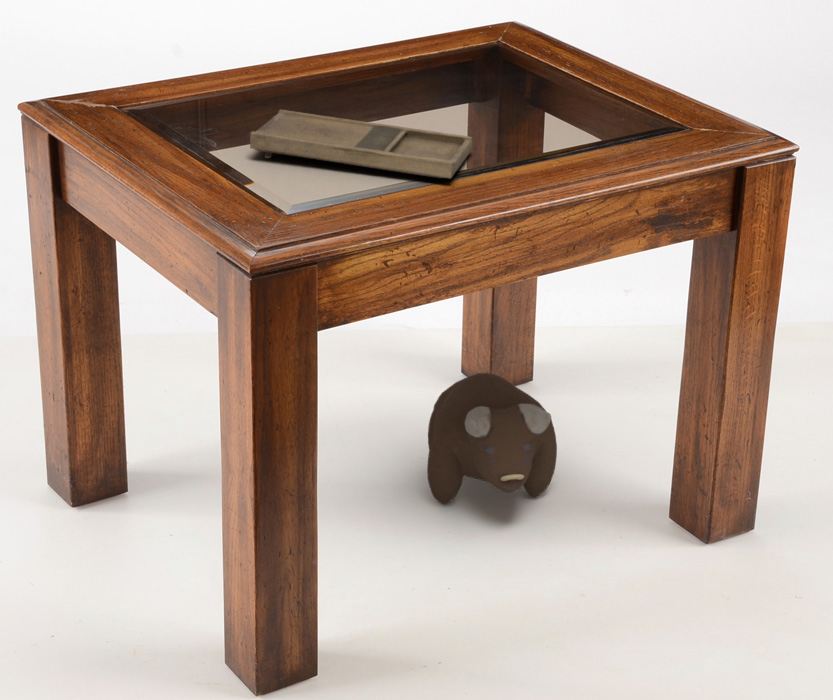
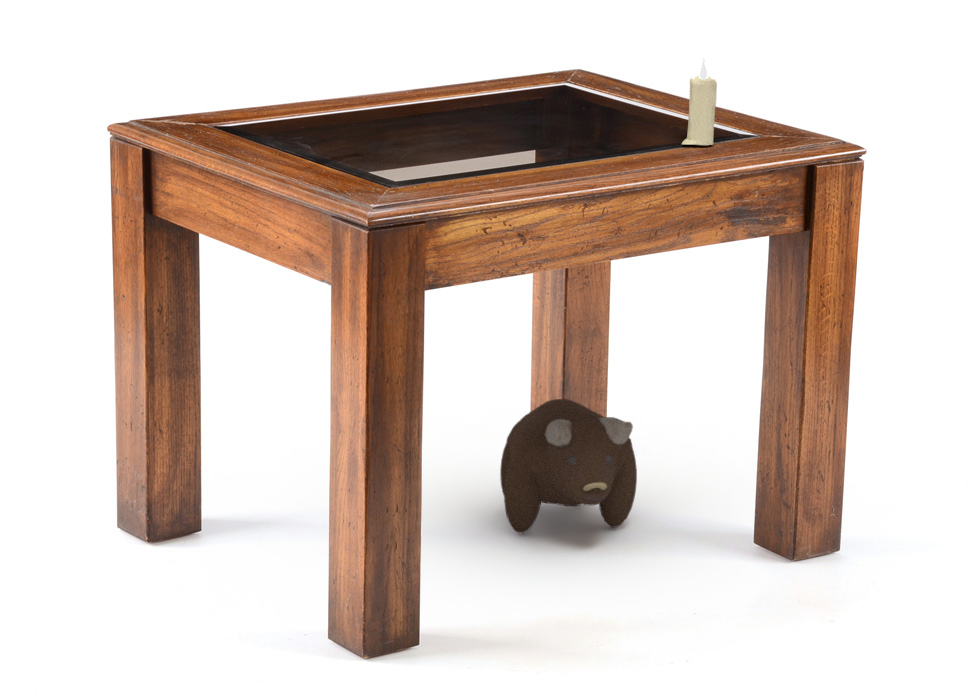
candle: none [606,53,645,144] -> present [682,59,717,145]
tray: present [250,110,473,178] -> none [347,112,556,163]

